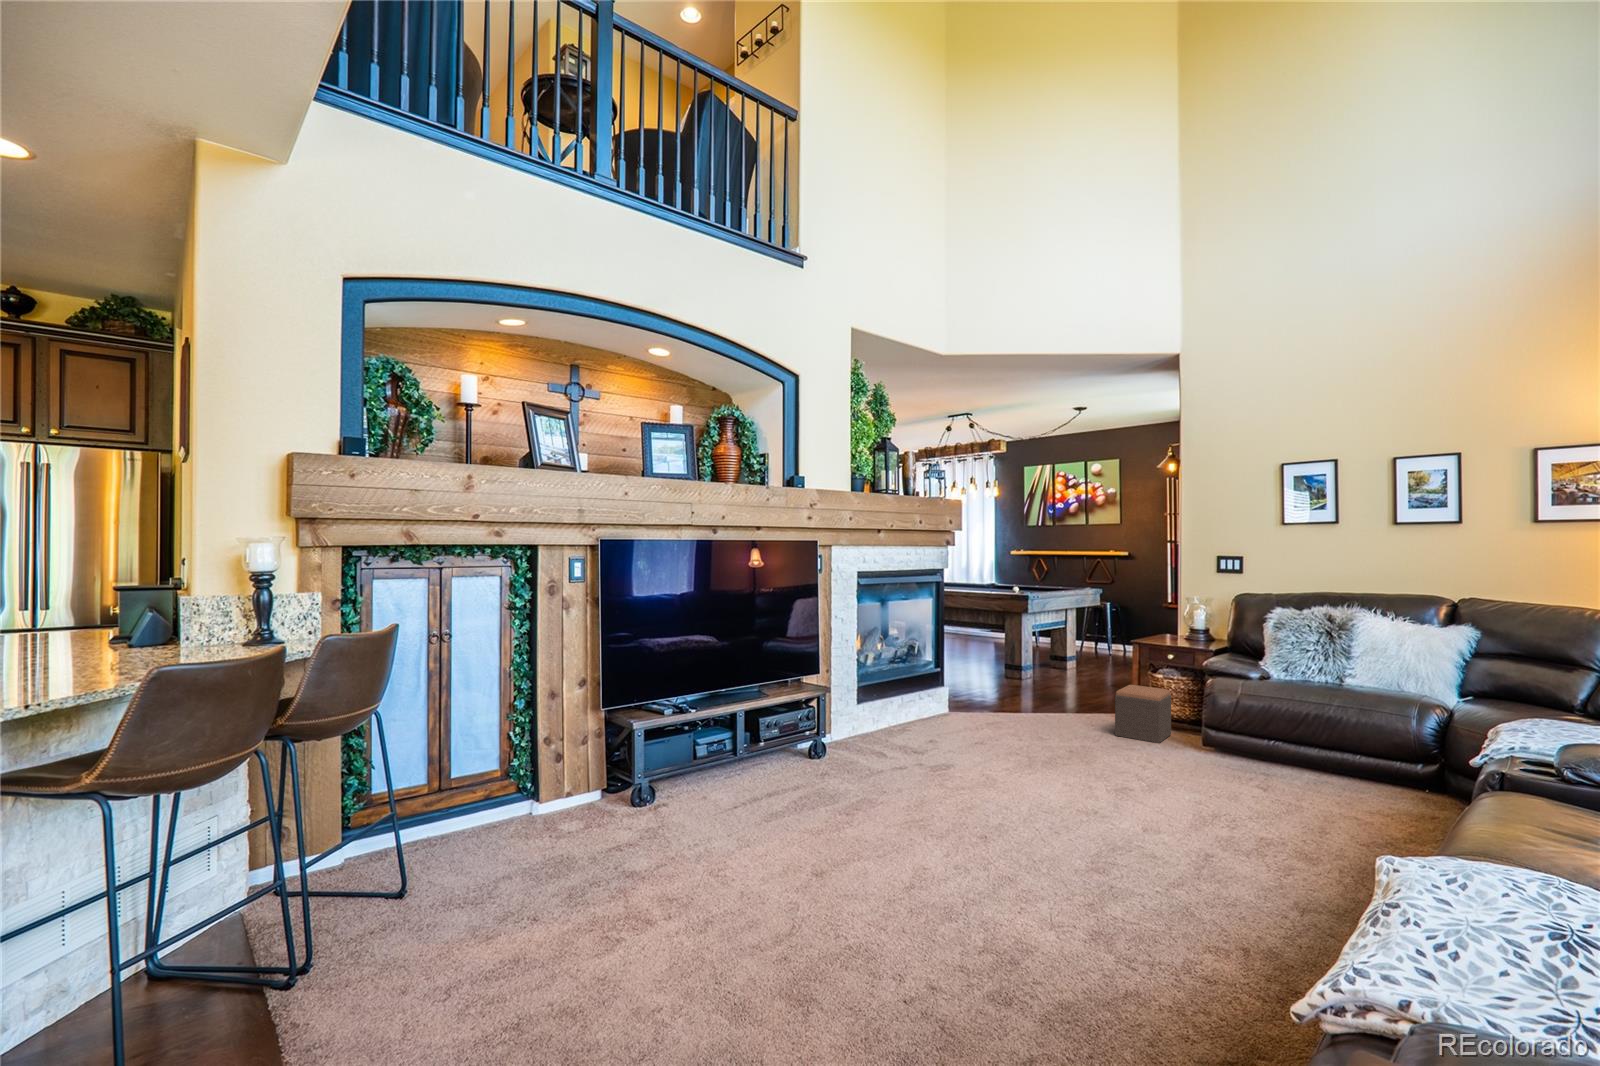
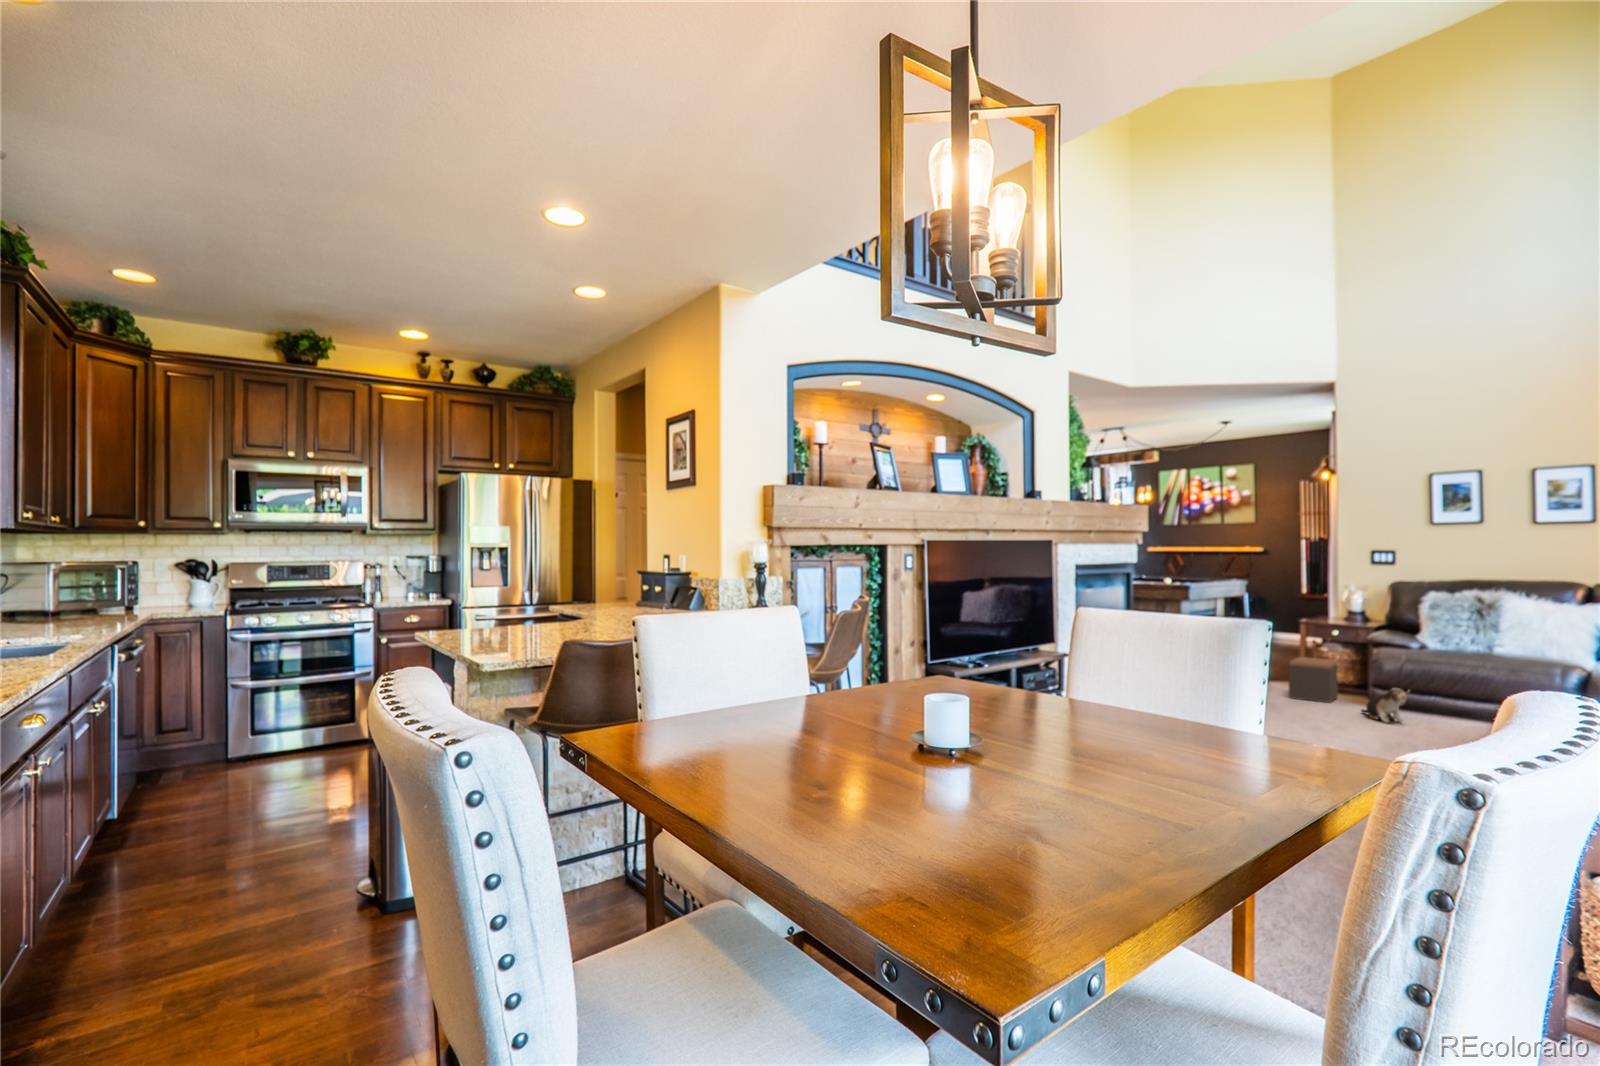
plush toy: none [1190,732,1243,776] -> present [1361,688,1410,723]

